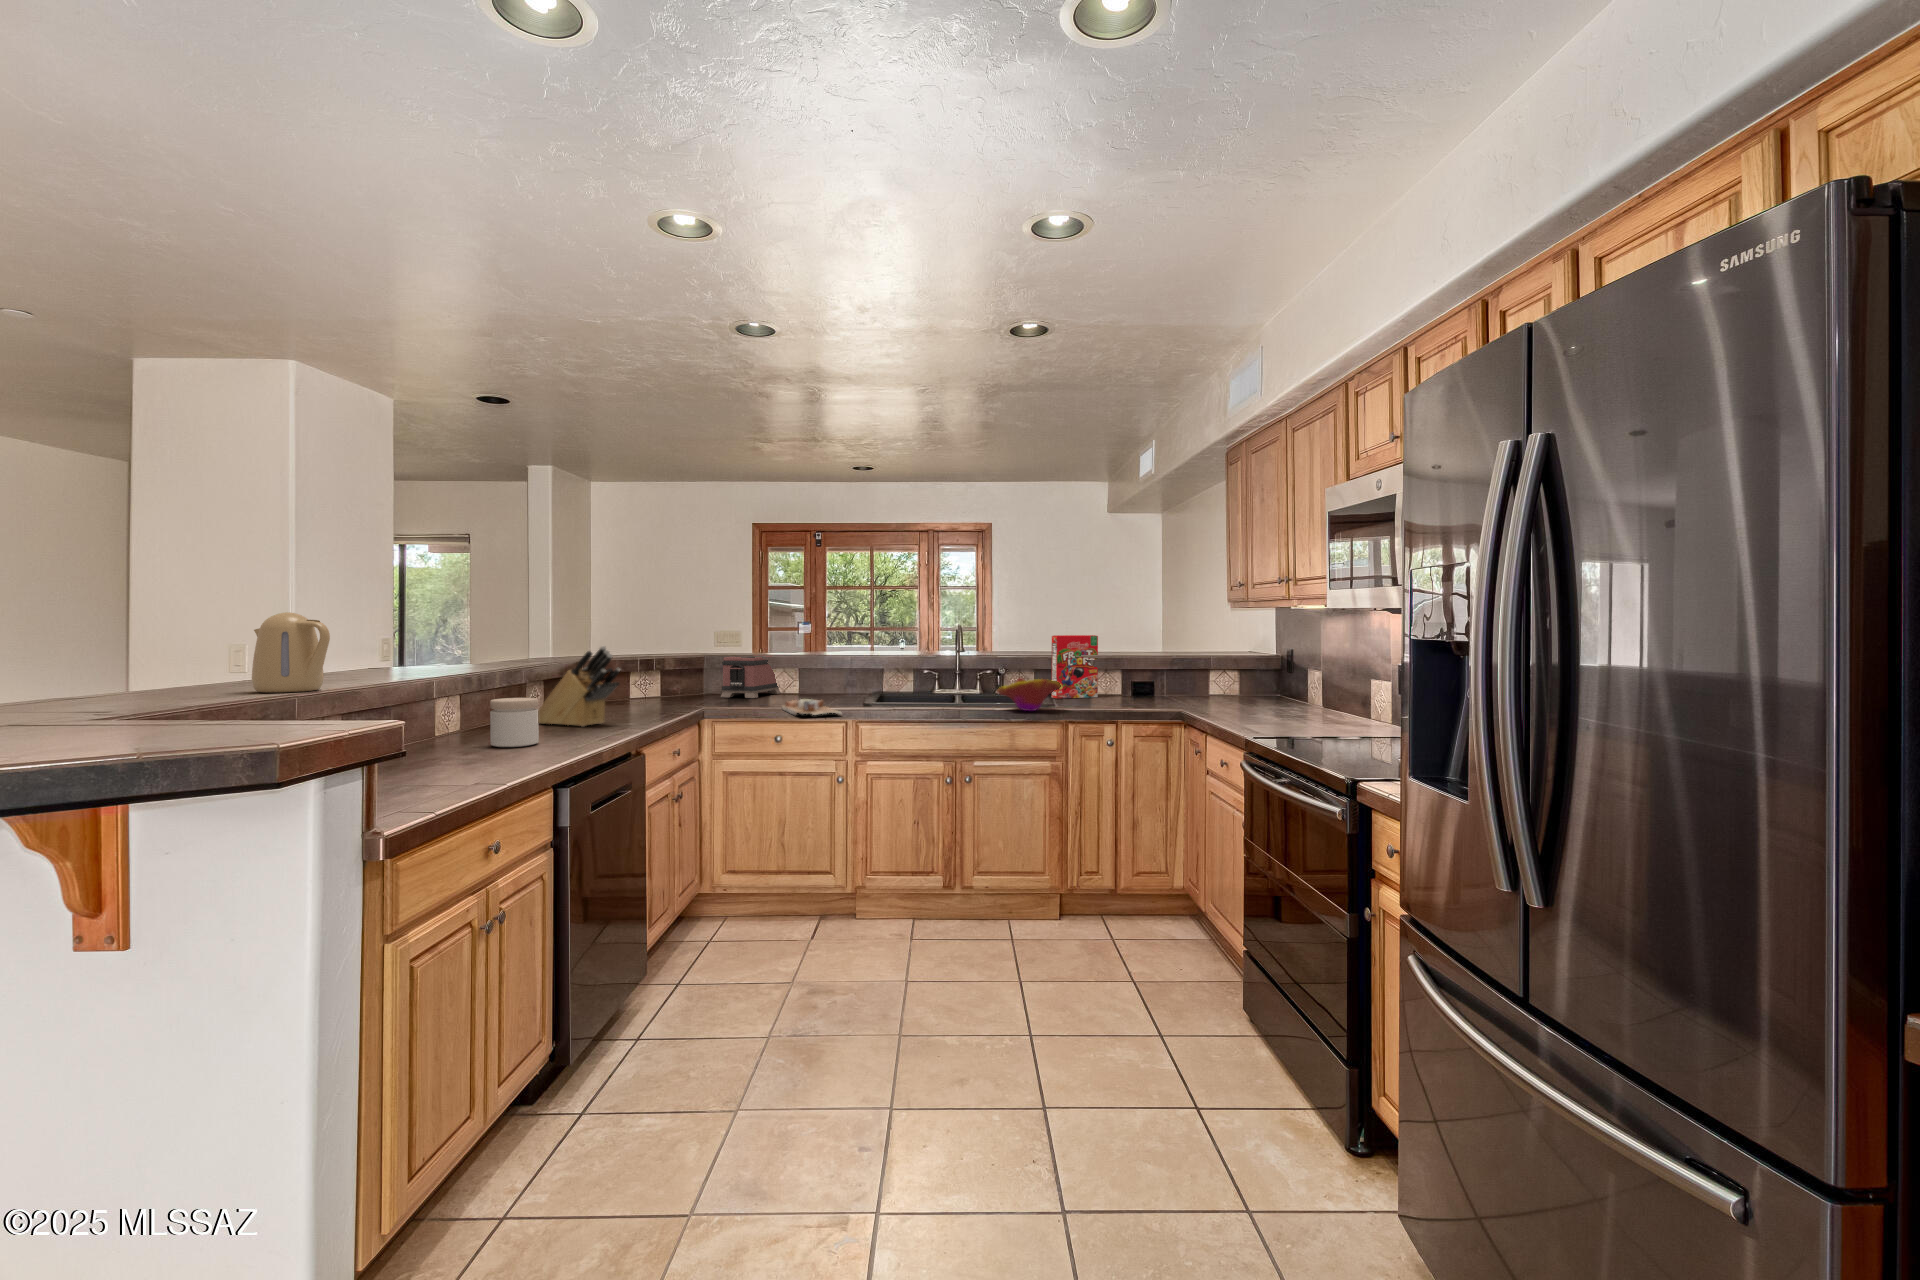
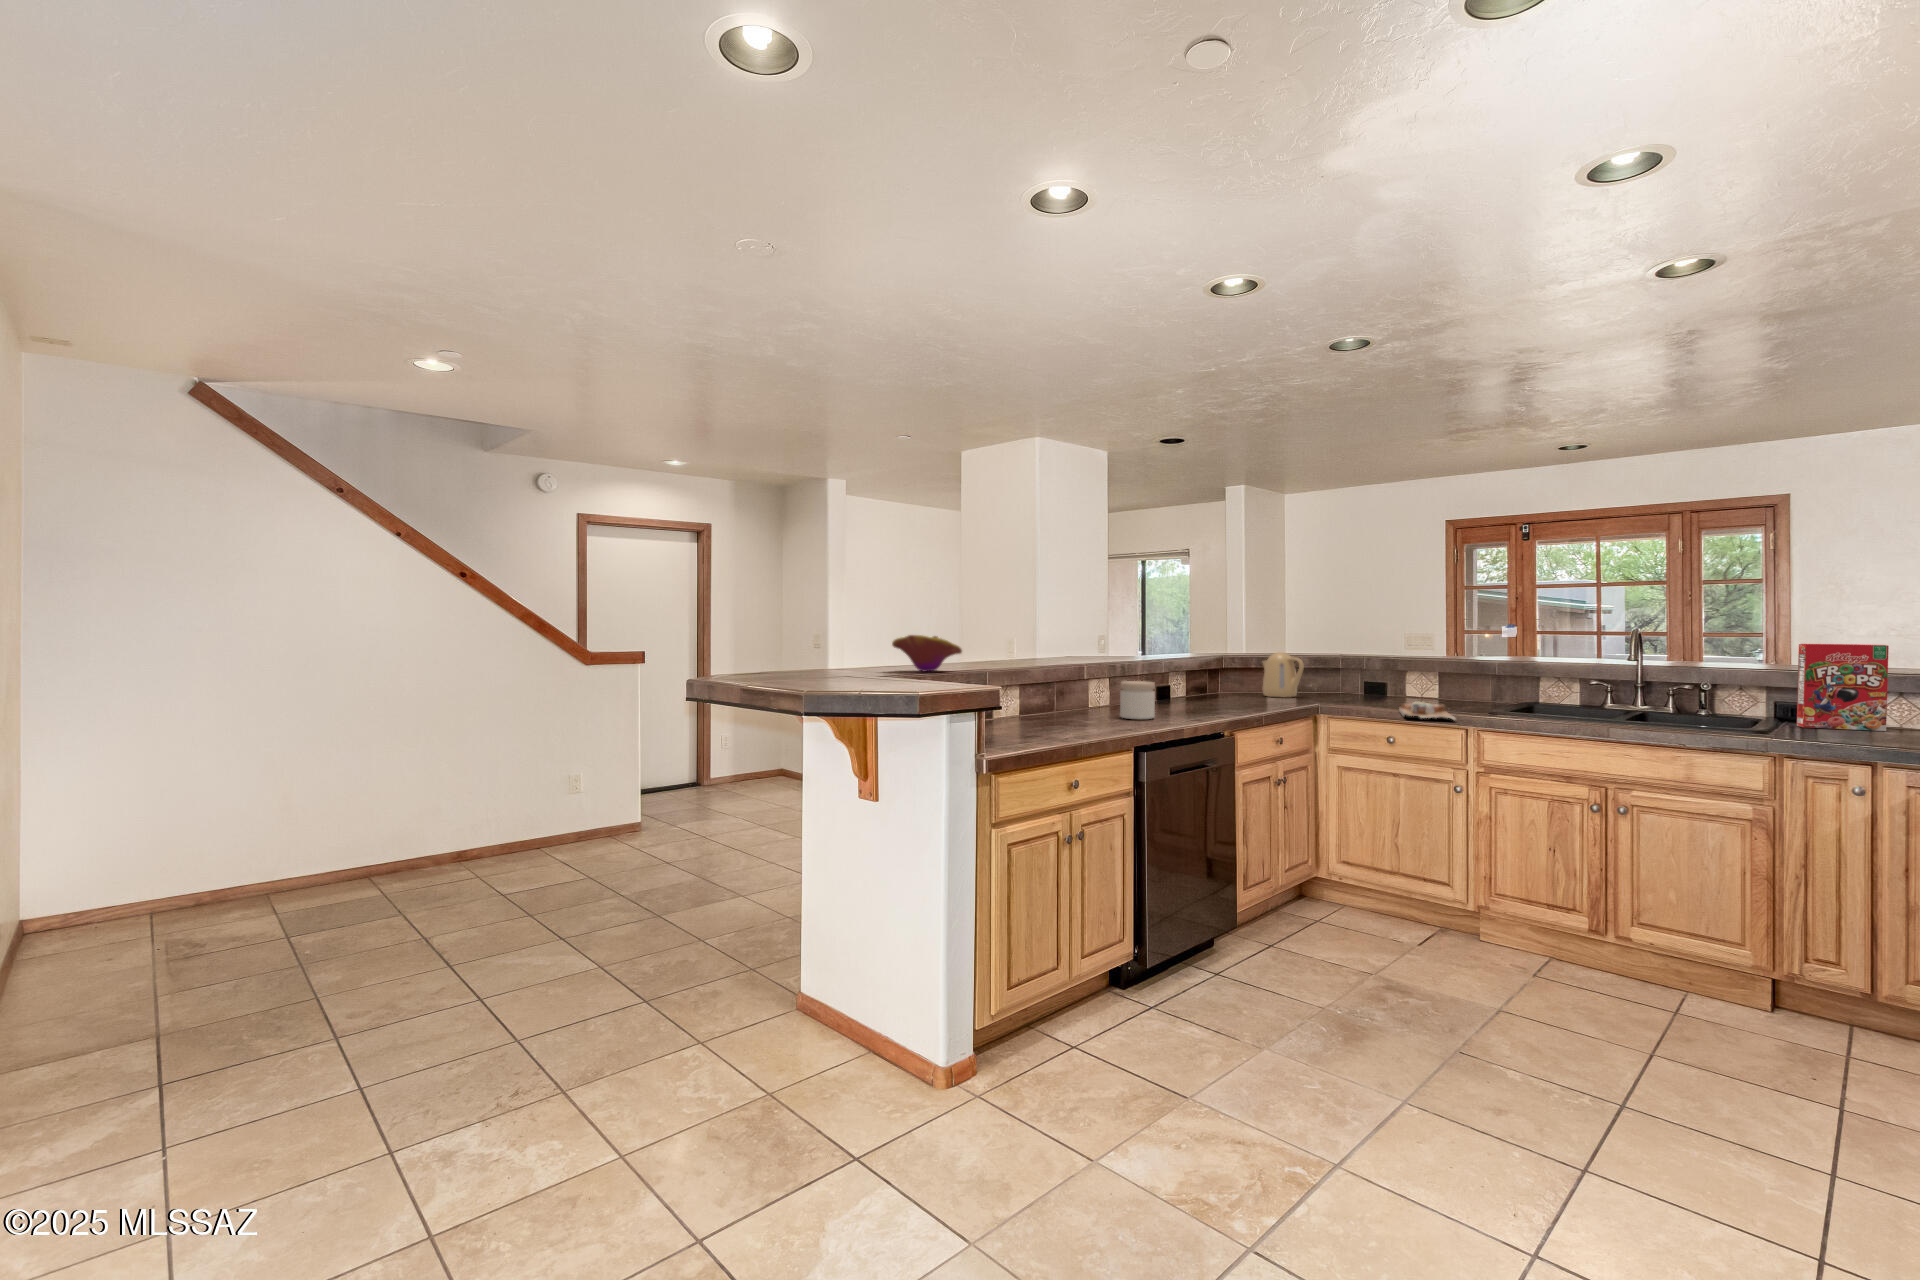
kettle: present [252,612,330,693] -> present [1262,652,1304,698]
knife block: present [539,646,620,727] -> none [1167,642,1233,710]
toaster: present [721,655,780,698] -> none [1352,658,1421,700]
decorative bowl: present [997,678,1060,711] -> present [892,635,962,672]

